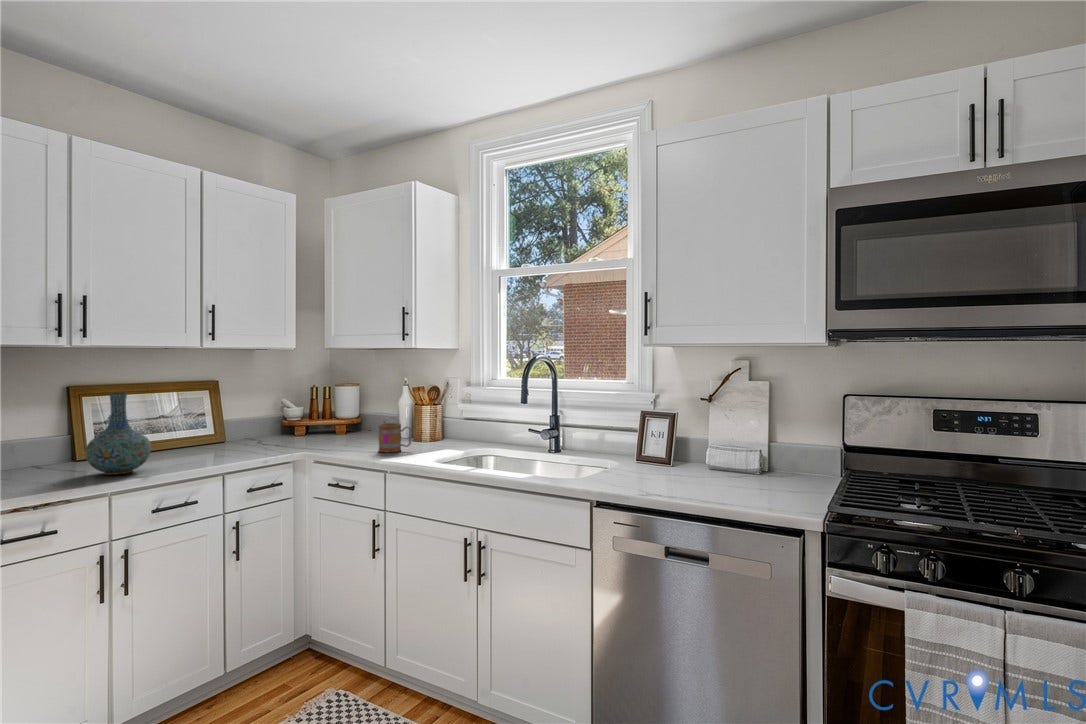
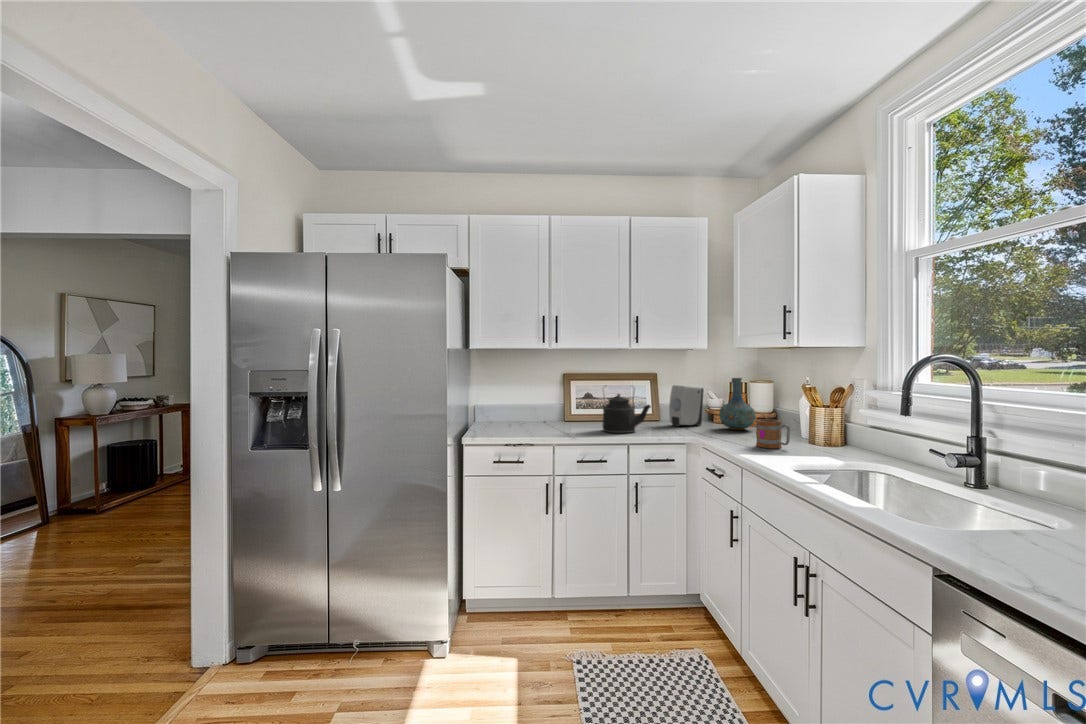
vase: present [85,392,151,475] -> present [719,378,756,430]
soap dispenser: none [246,393,289,445] -> present [669,385,704,426]
kettle: none [166,396,238,463] -> present [602,394,651,433]

